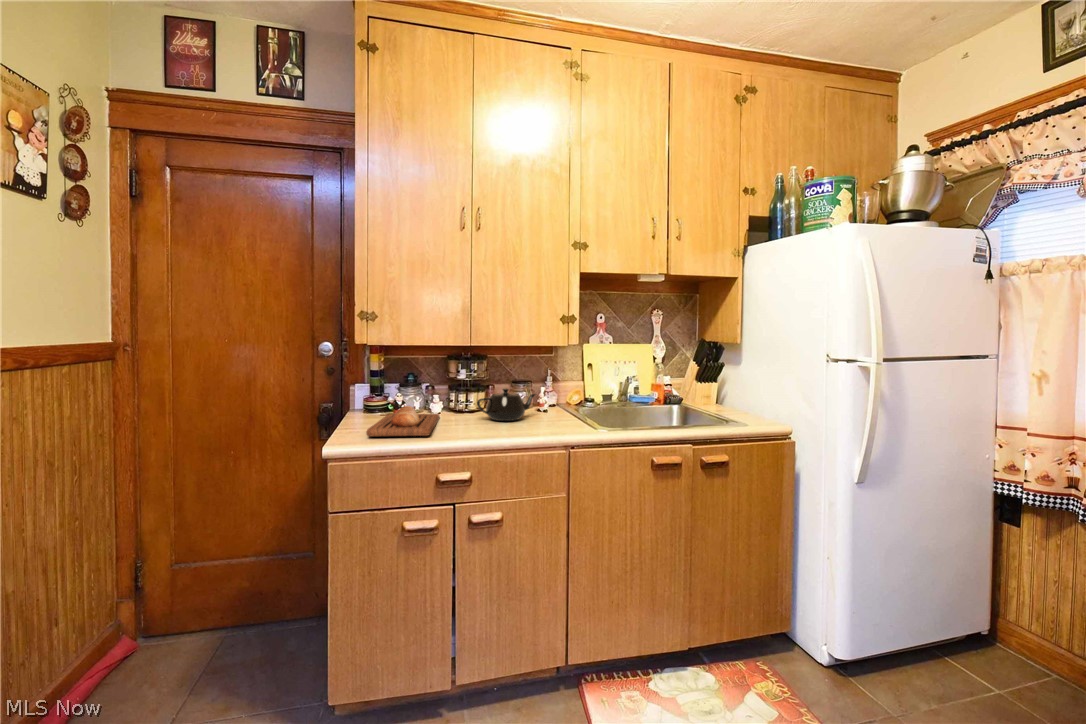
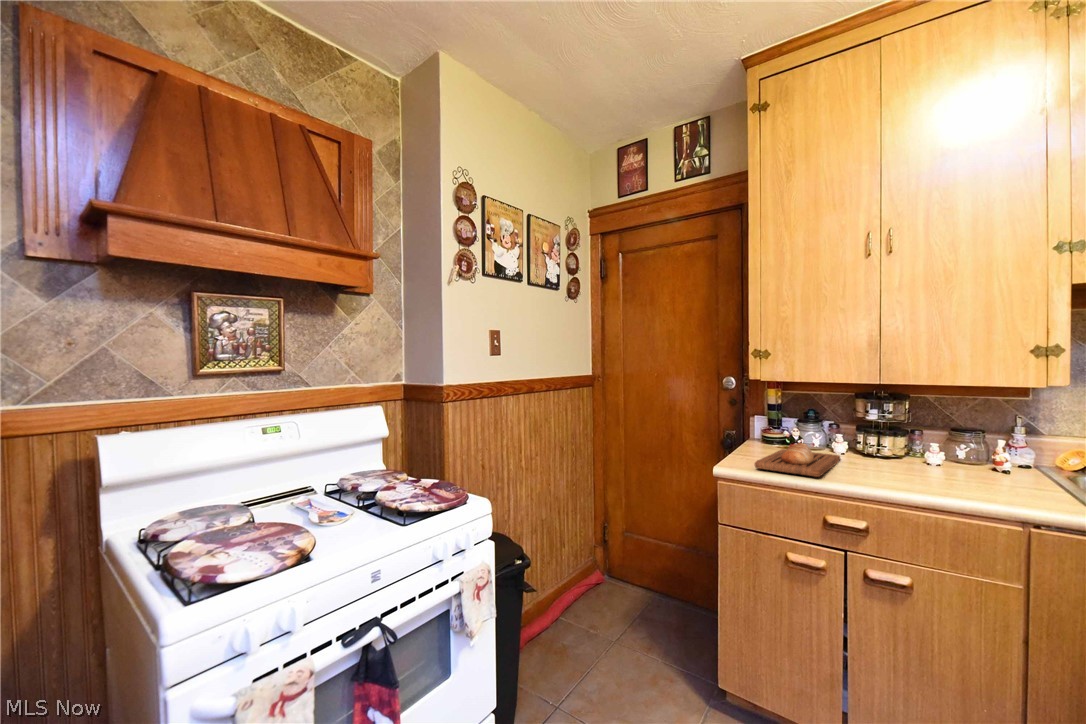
teapot: present [477,389,536,421] -> none [887,436,985,476]

